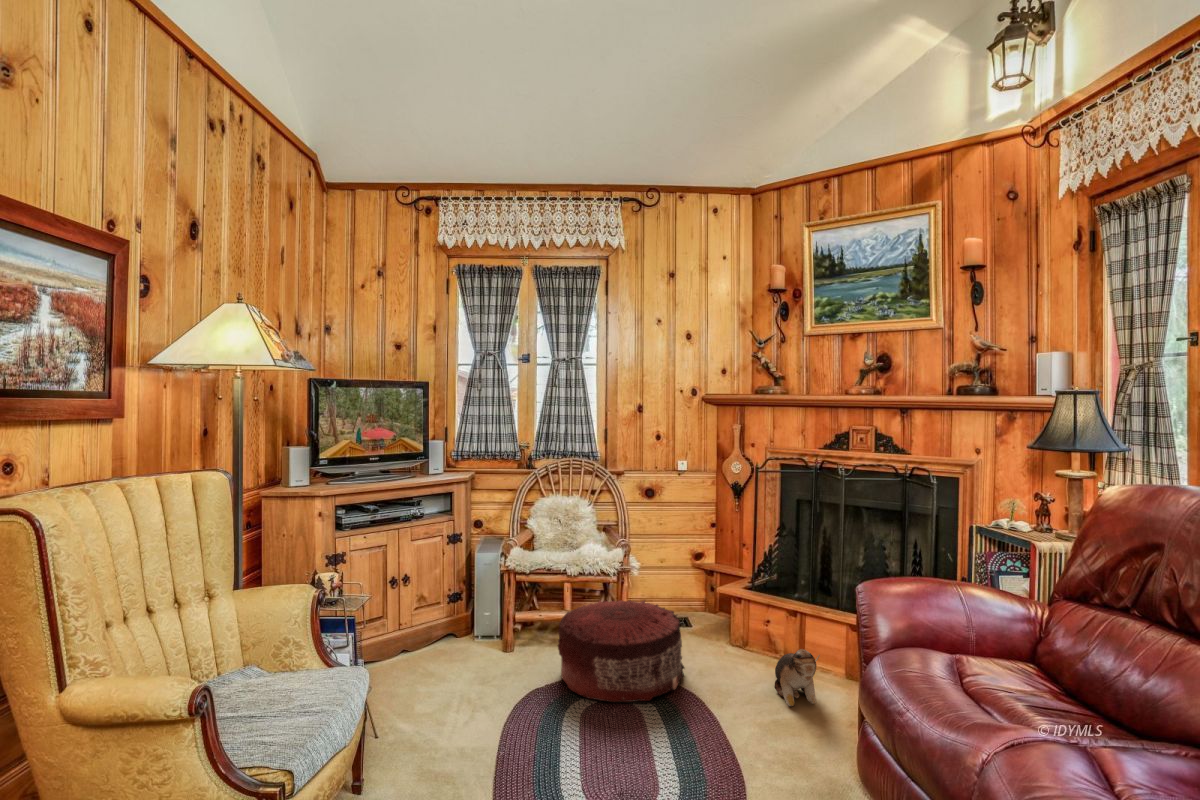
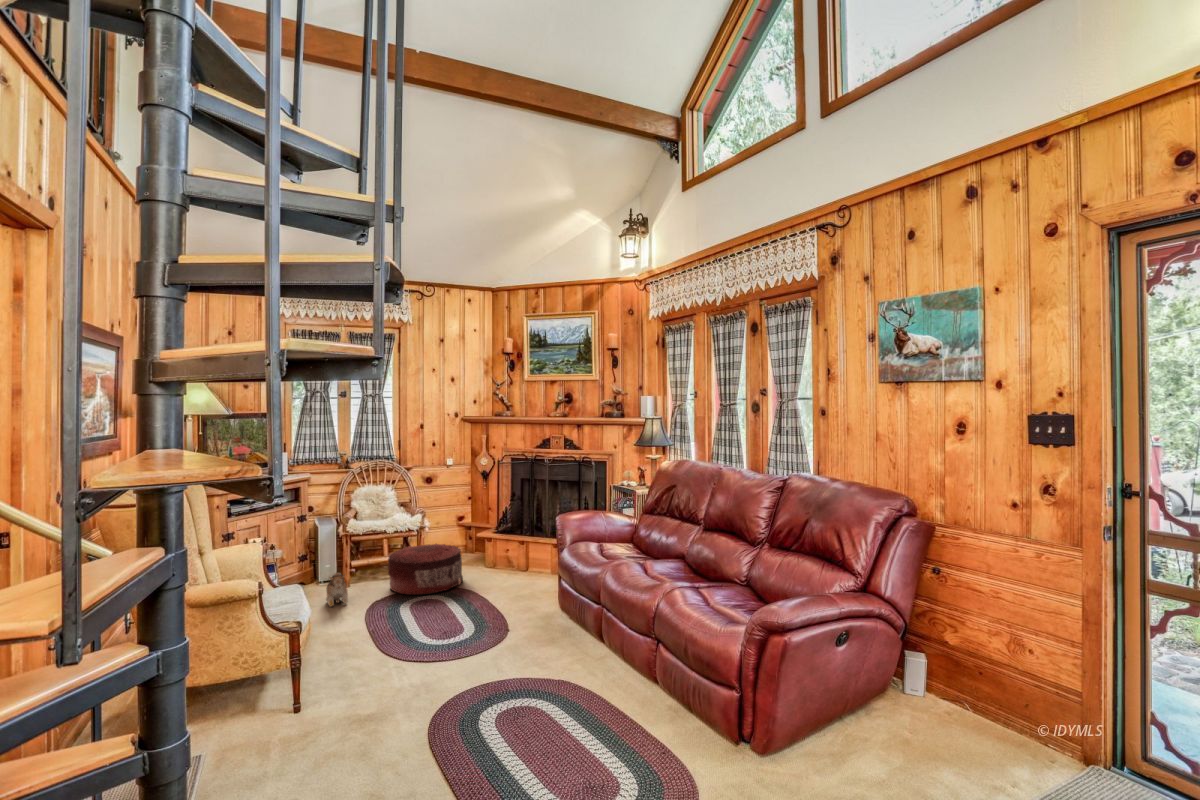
plush toy: present [775,649,820,706] -> present [326,573,348,607]

